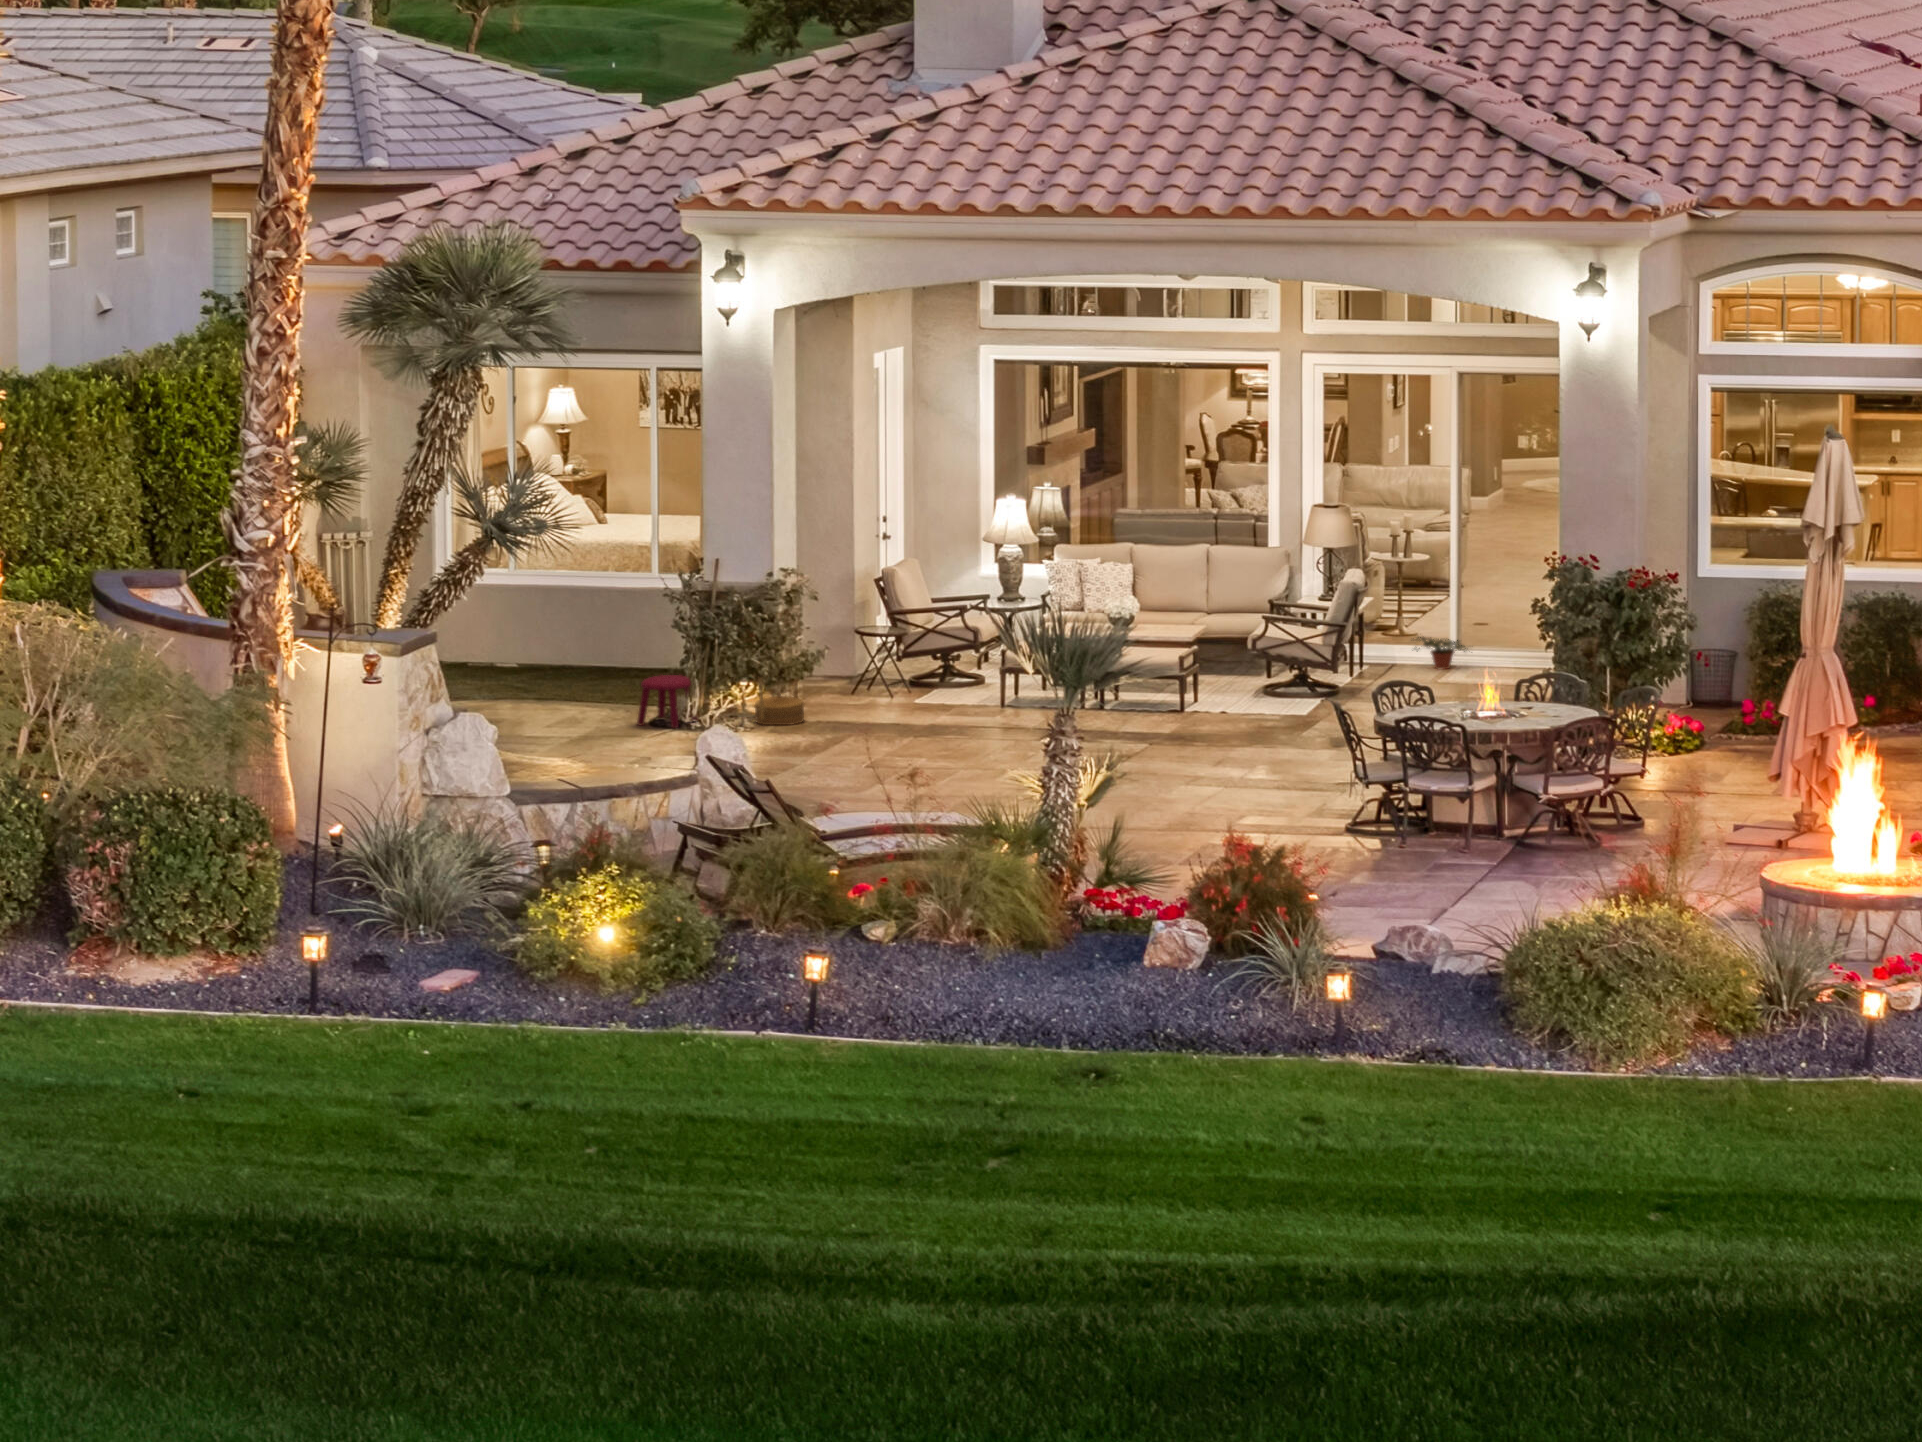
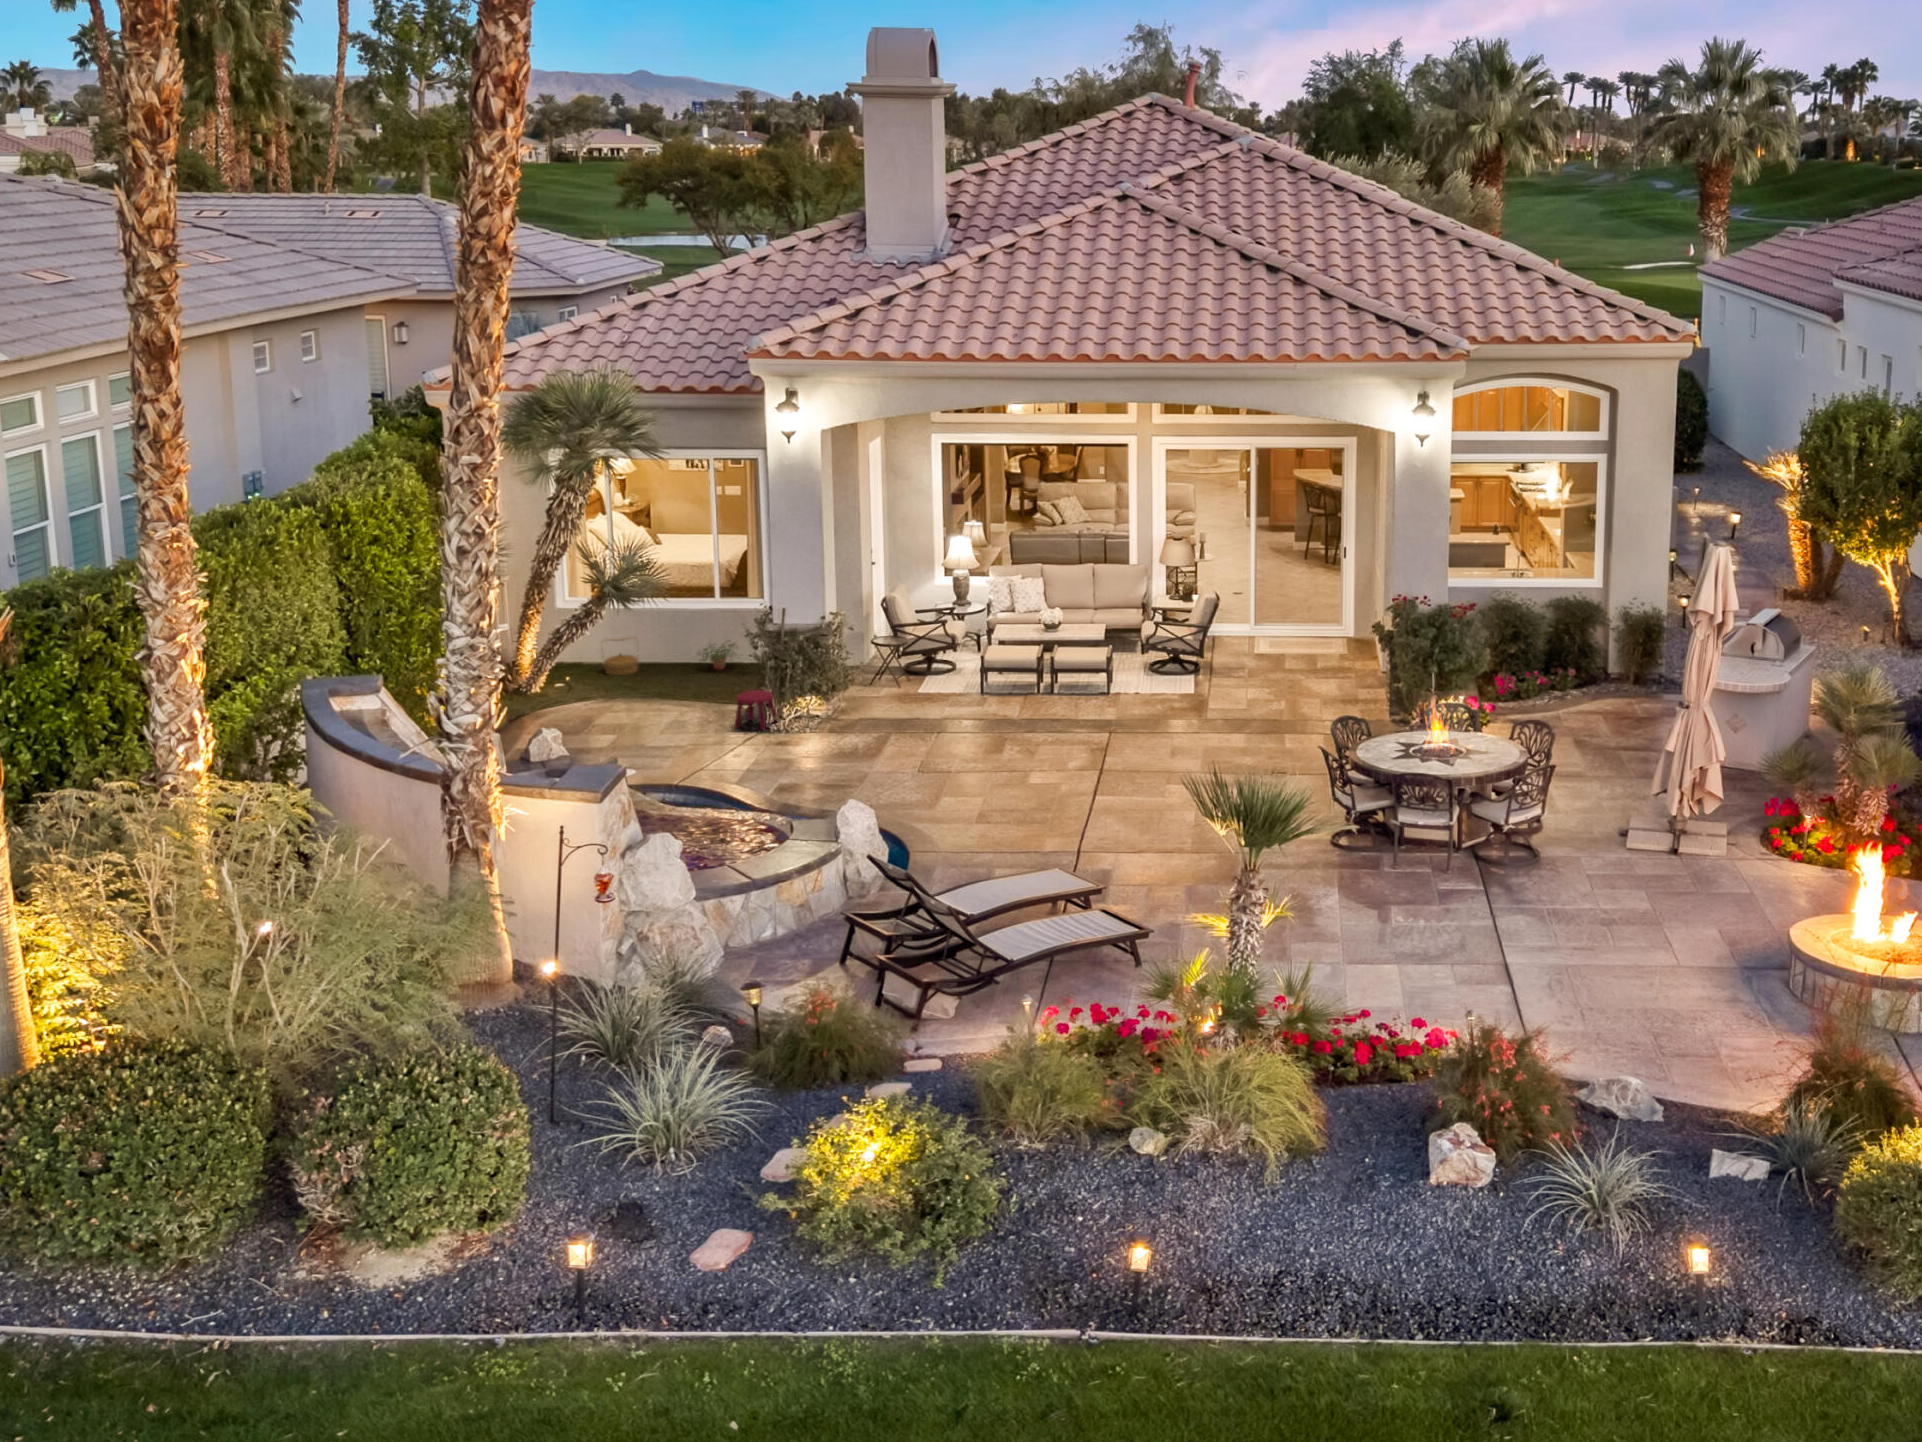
potted plant: present [1416,637,1466,669] -> present [699,644,735,670]
woven basket: present [754,678,804,725] -> present [603,638,638,675]

